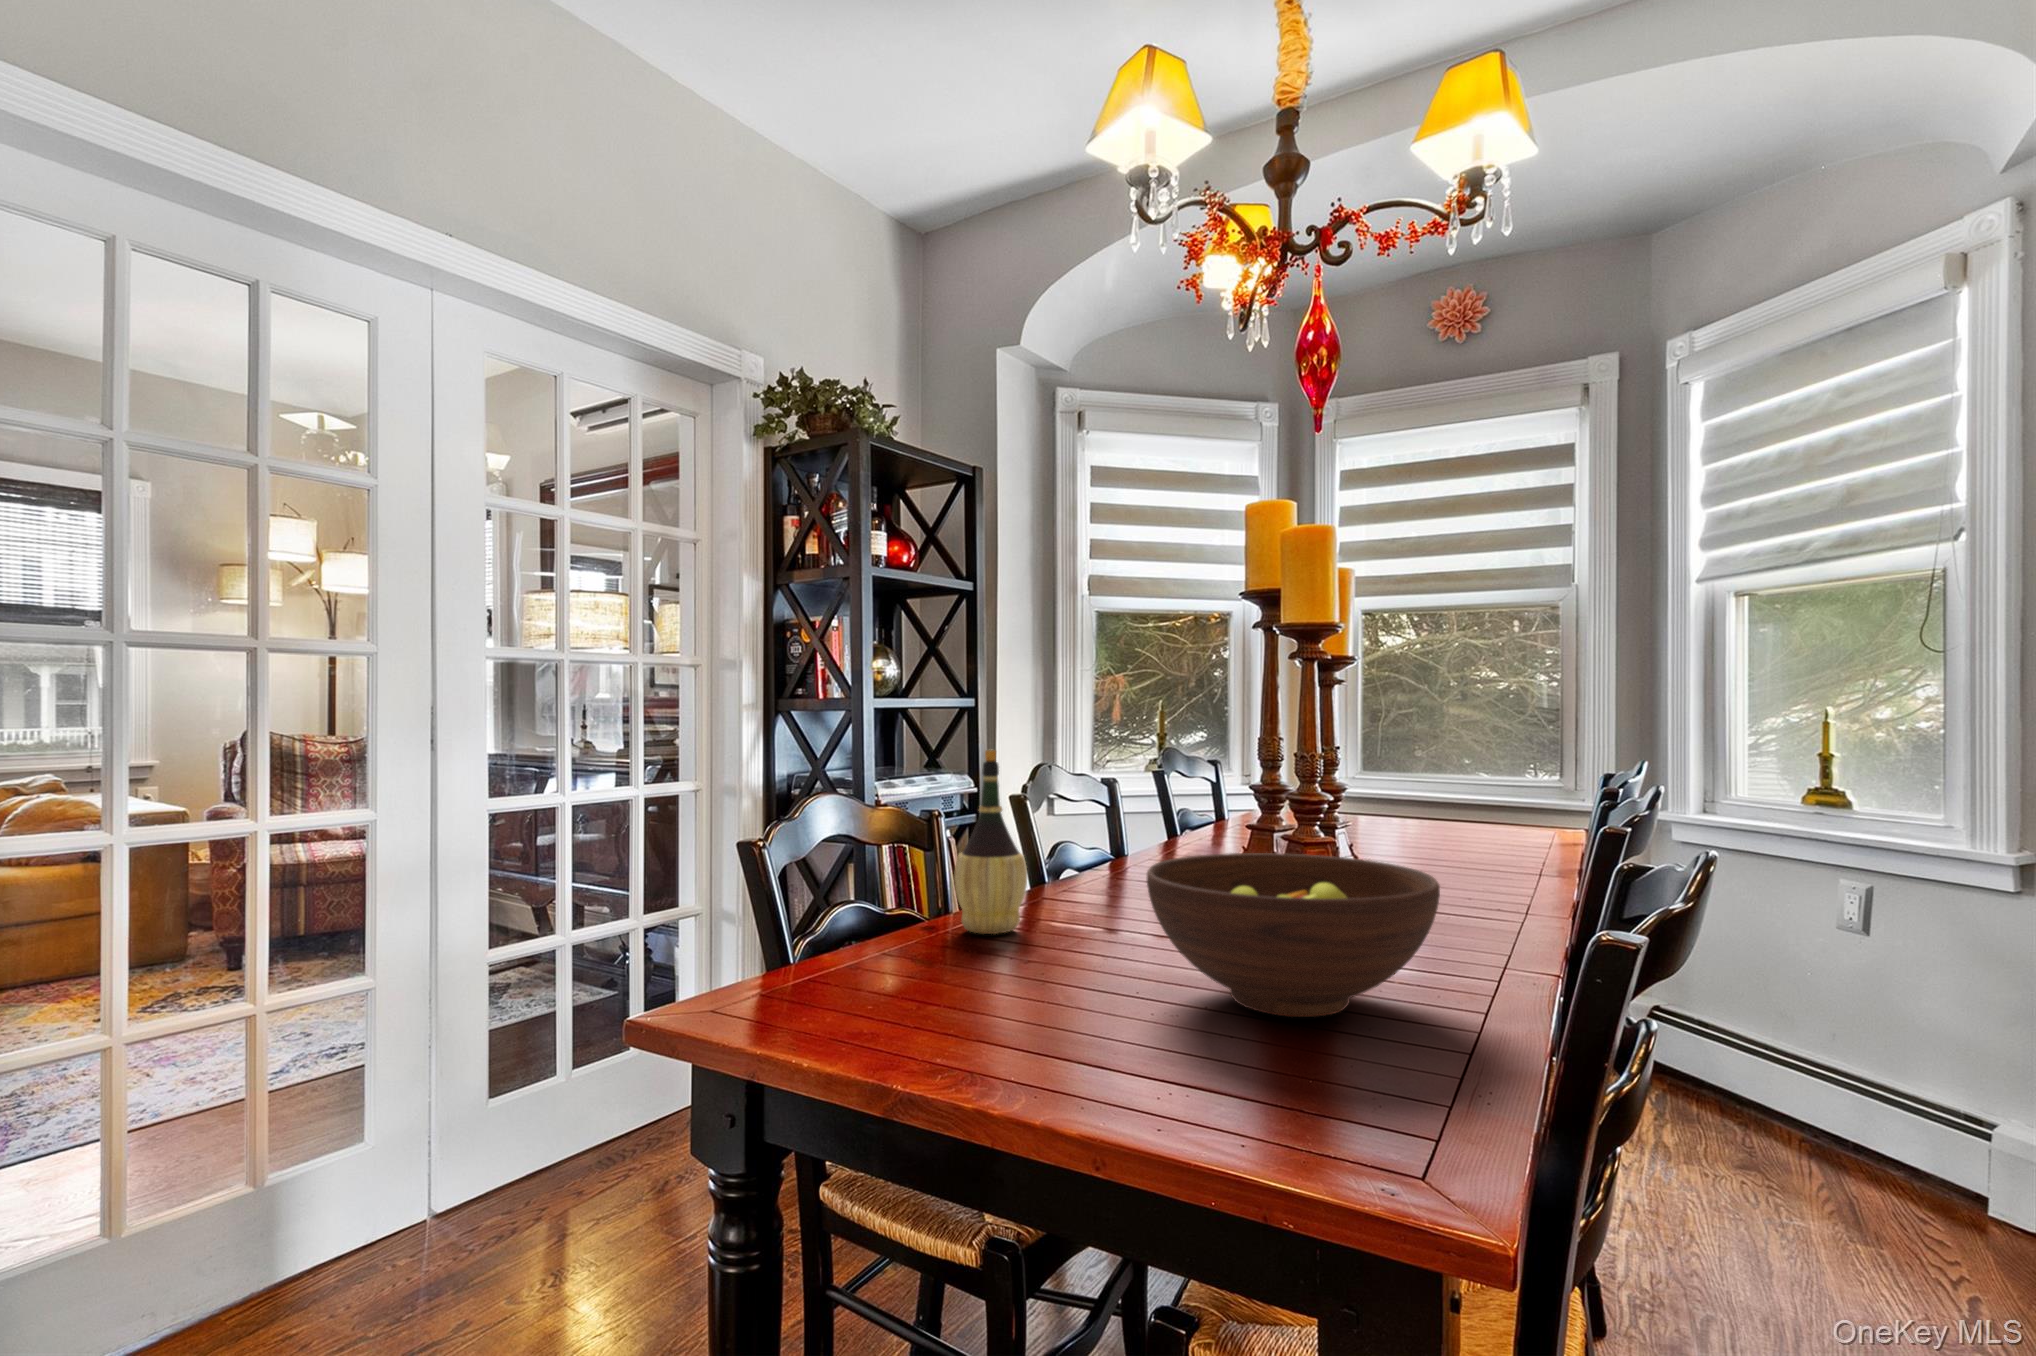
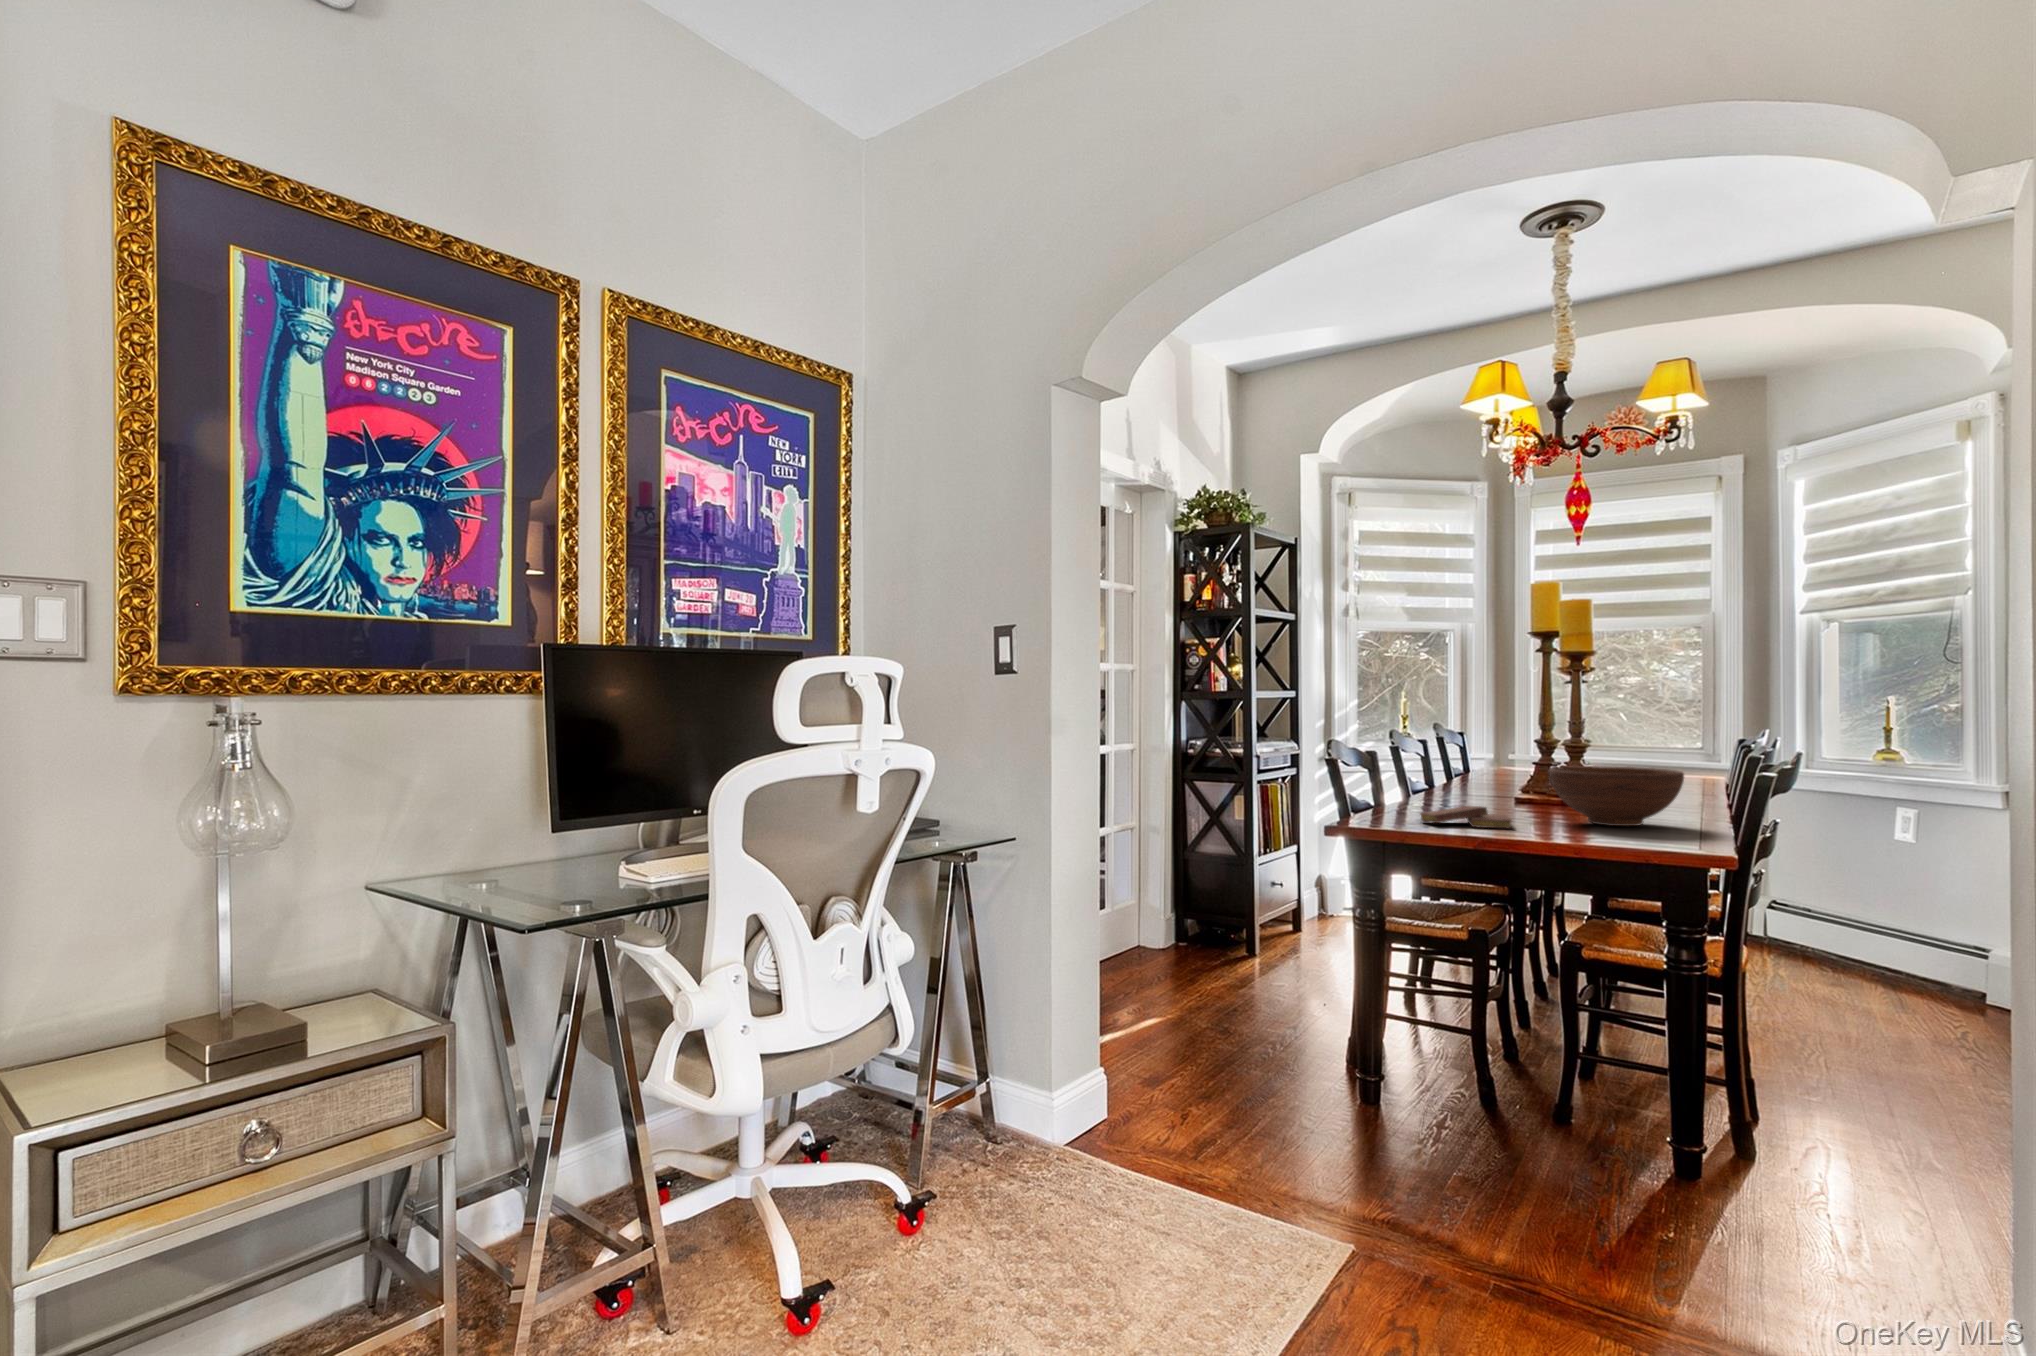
wine bottle: present [954,750,1027,934] -> none [1418,721,1456,810]
book: none [846,950,1048,1032] -> present [1420,806,1512,829]

